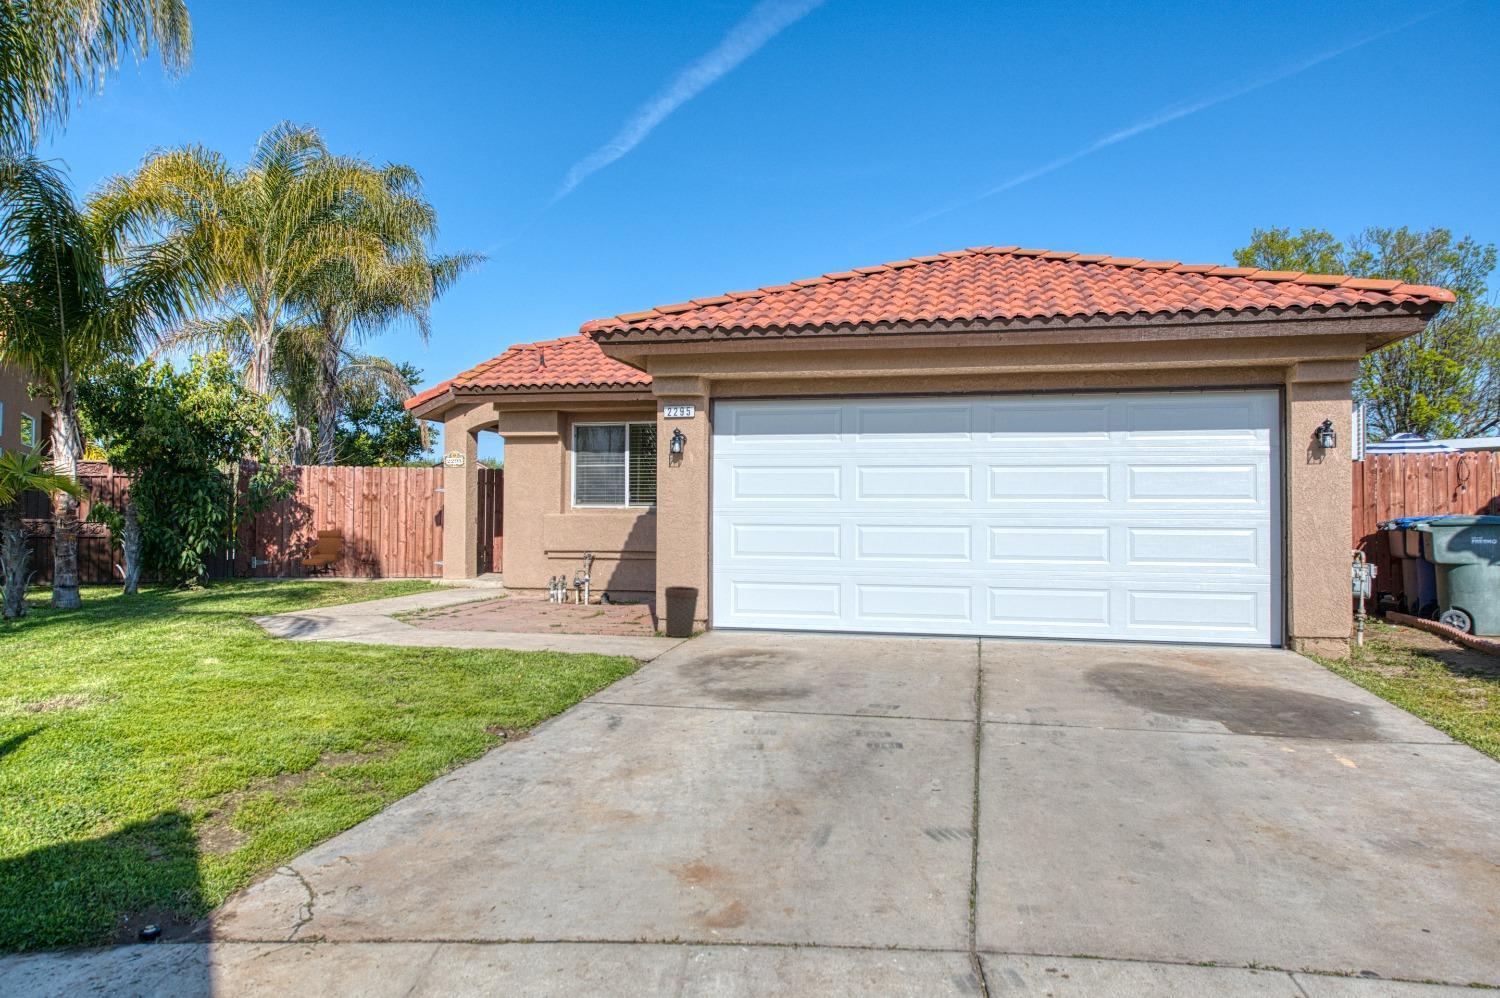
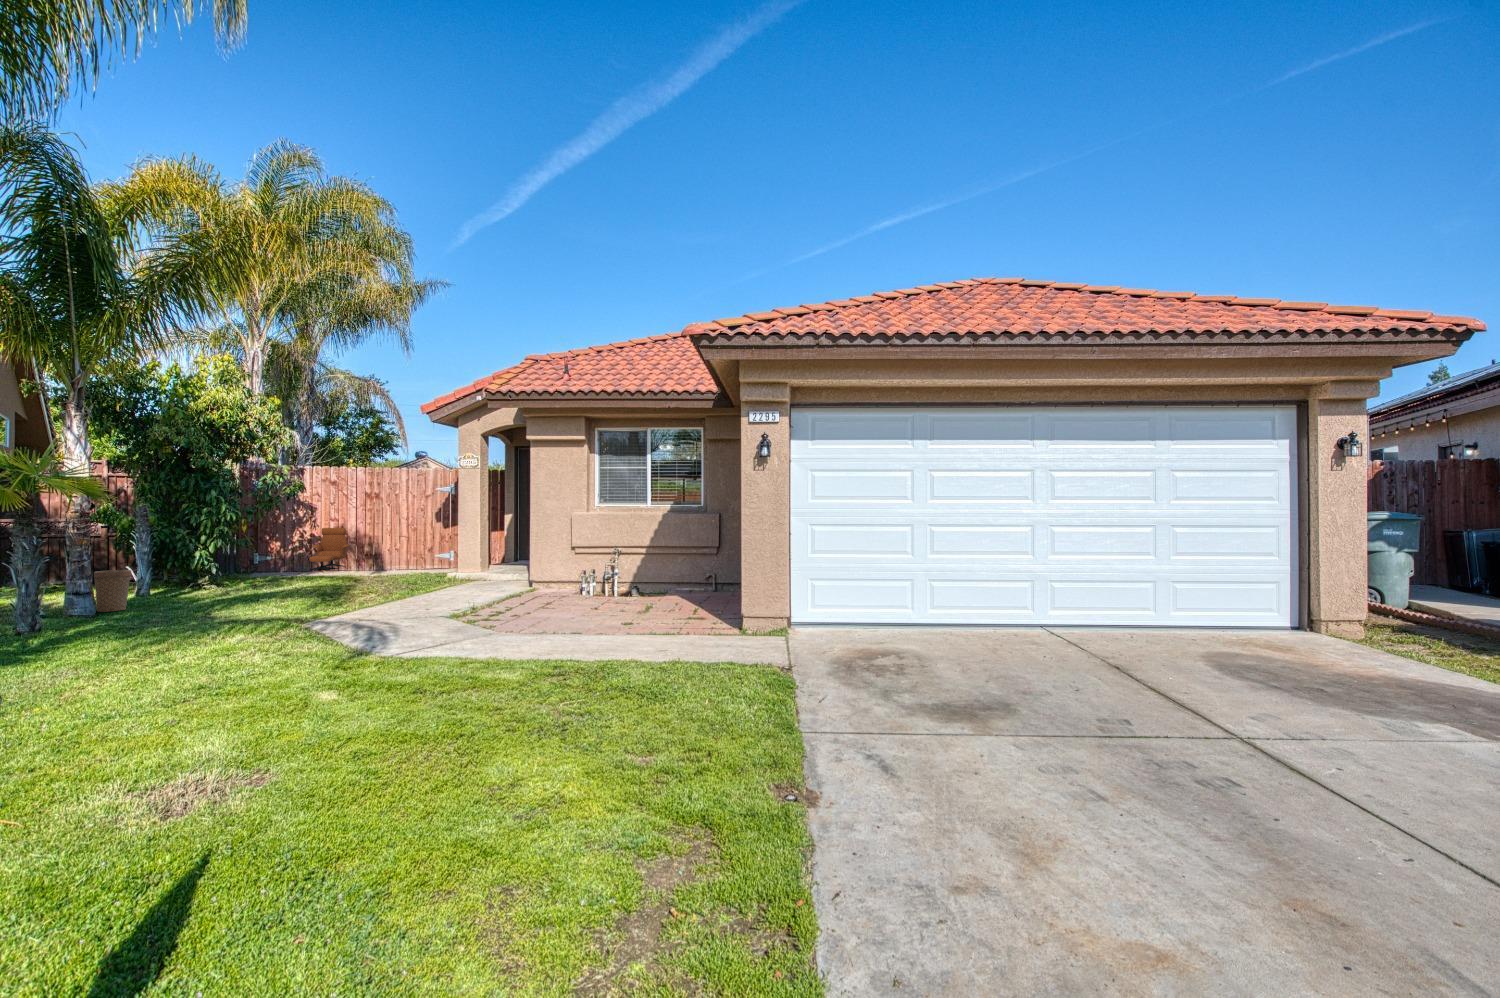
basket: present [665,586,699,637] -> present [94,570,131,612]

